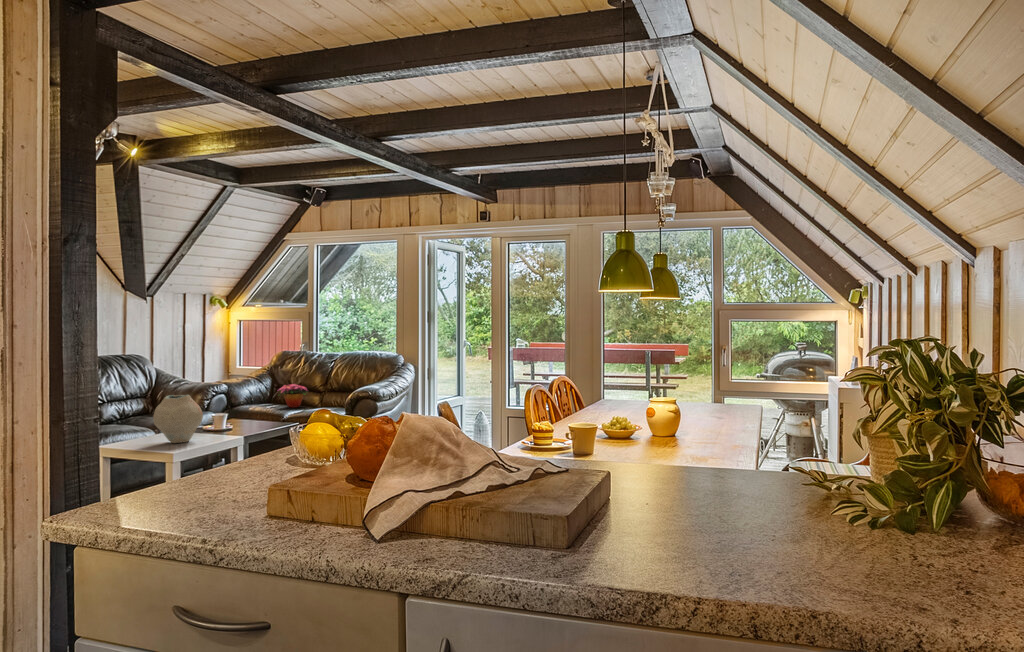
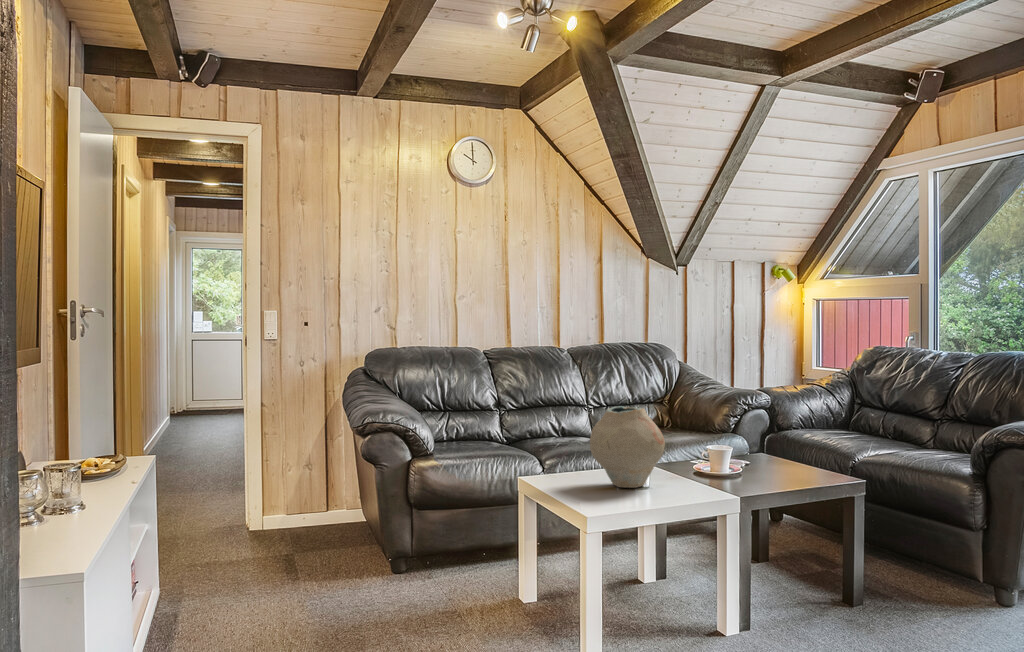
flower arrangement: present [279,384,305,408] -> none [846,402,911,442]

